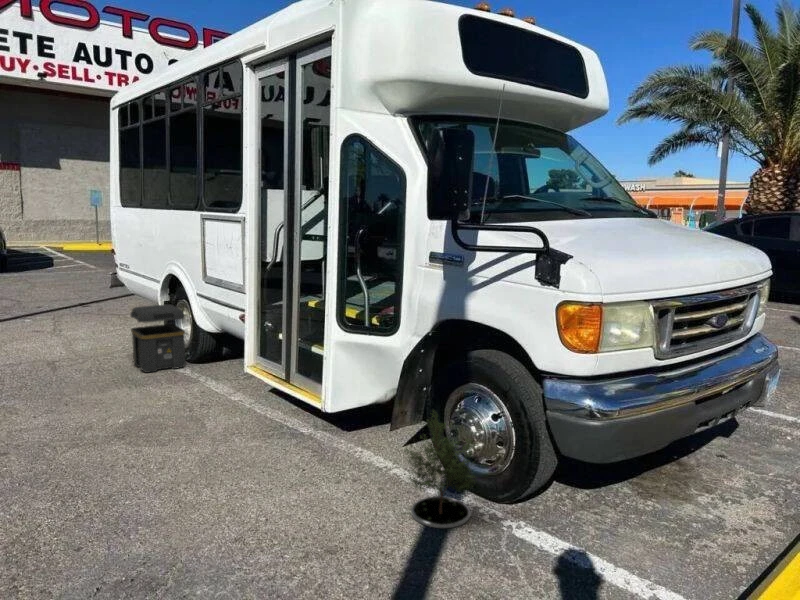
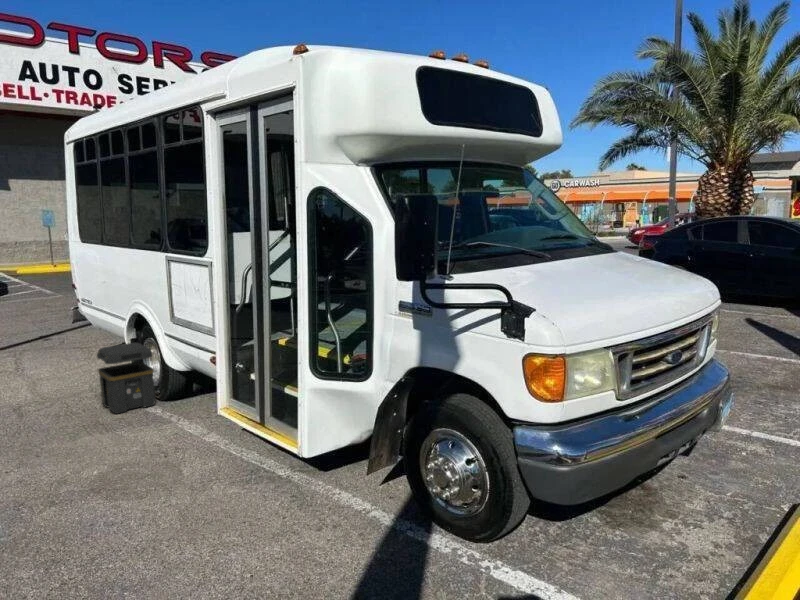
potted tree: present [405,411,475,528] -> none [380,457,456,574]

